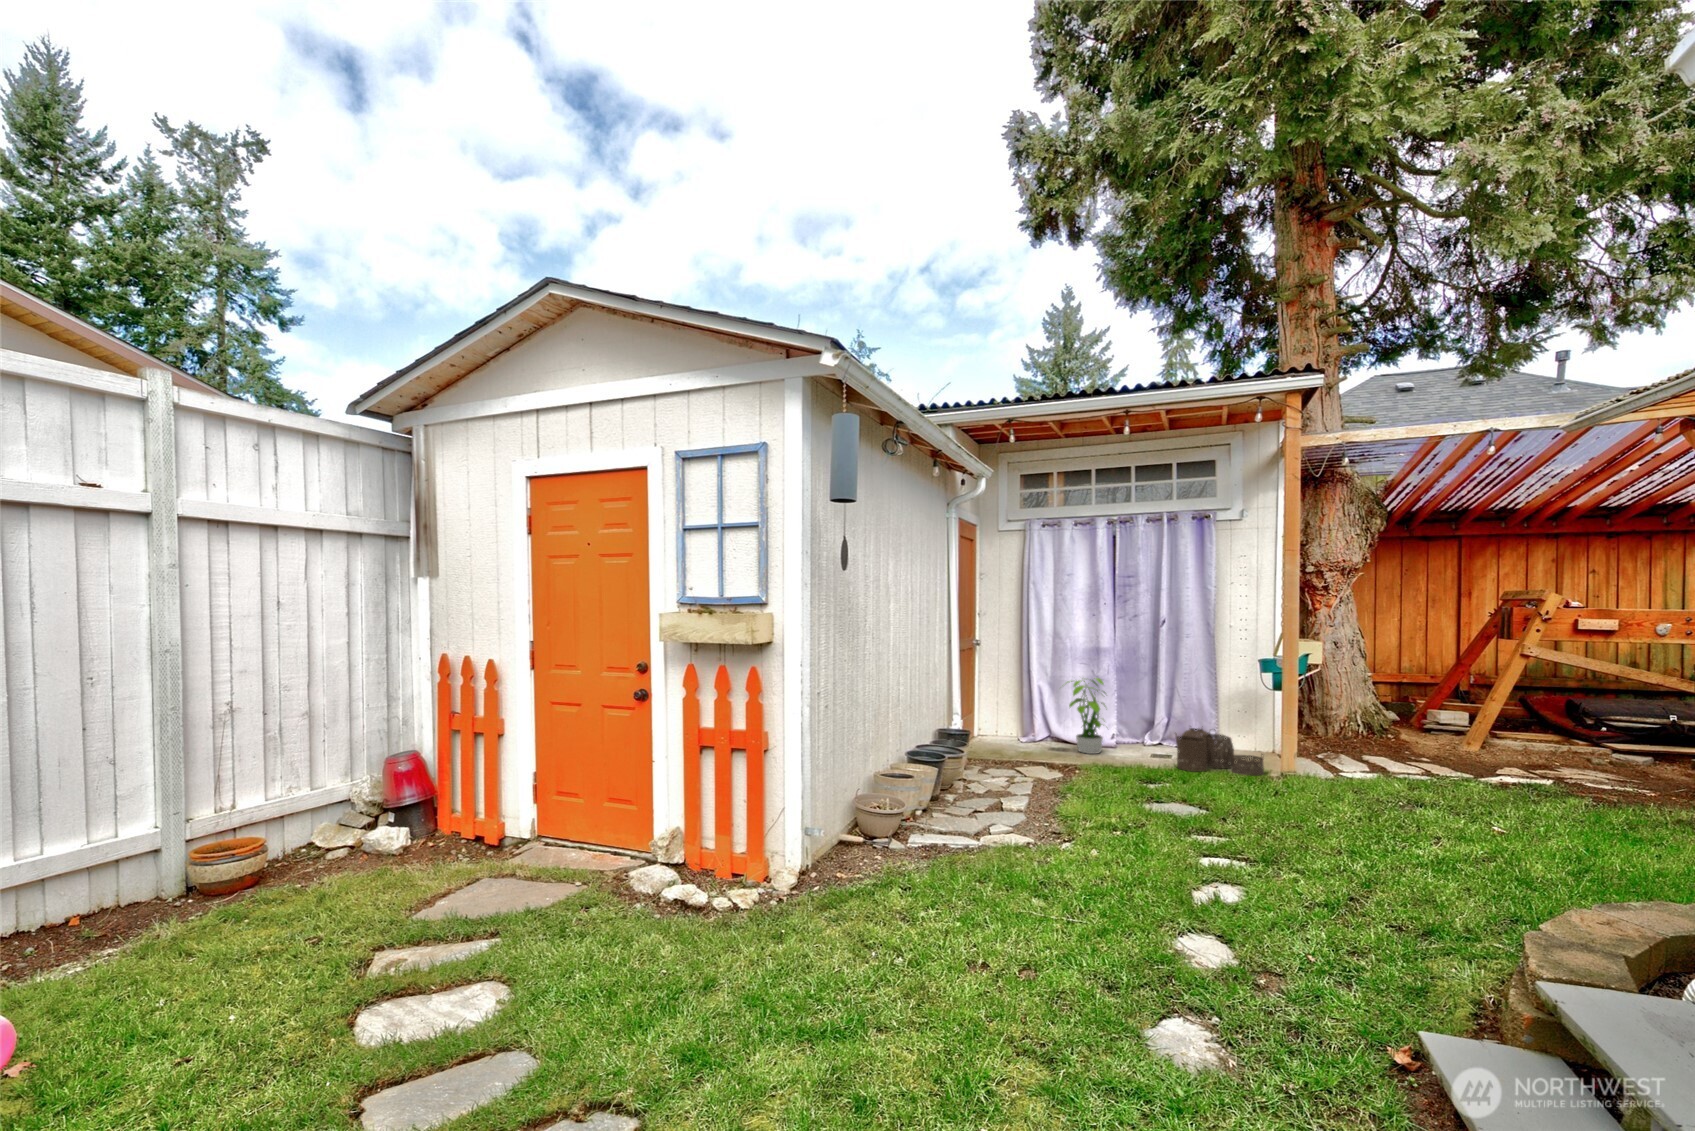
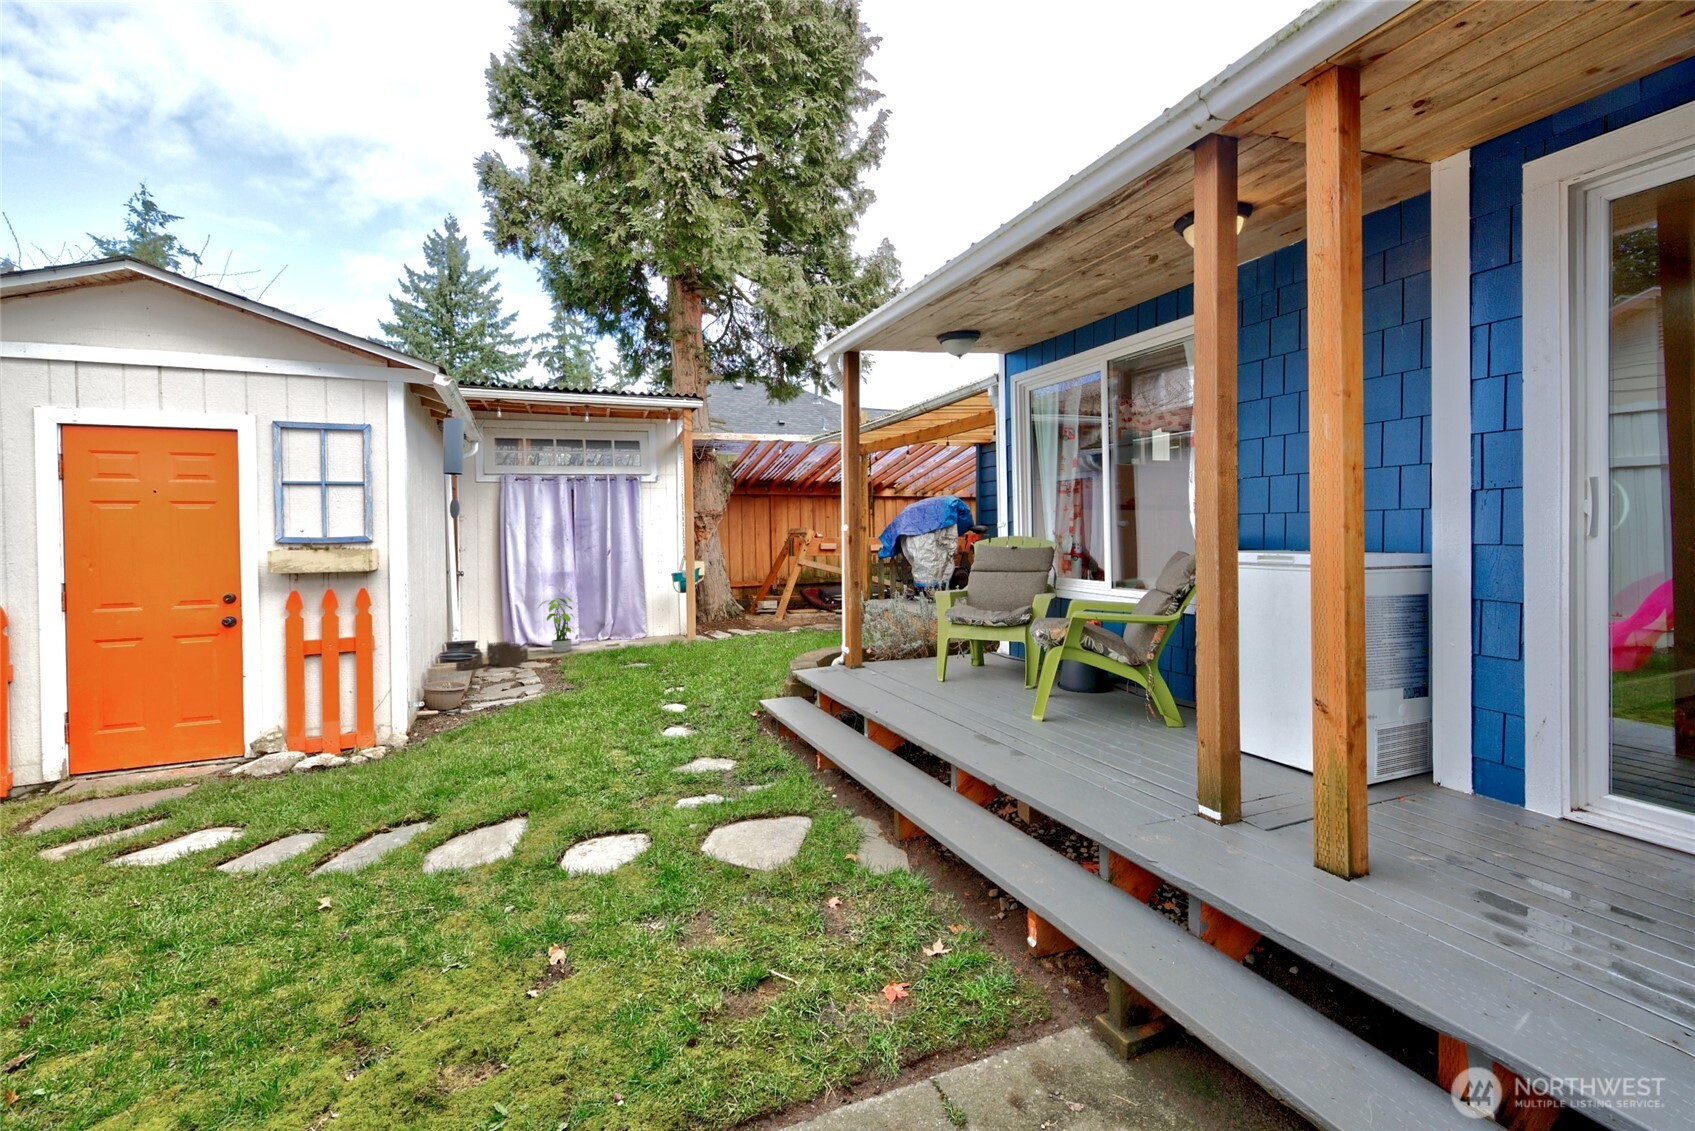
woven basket: present [1176,728,1264,776] -> present [456,641,528,670]

